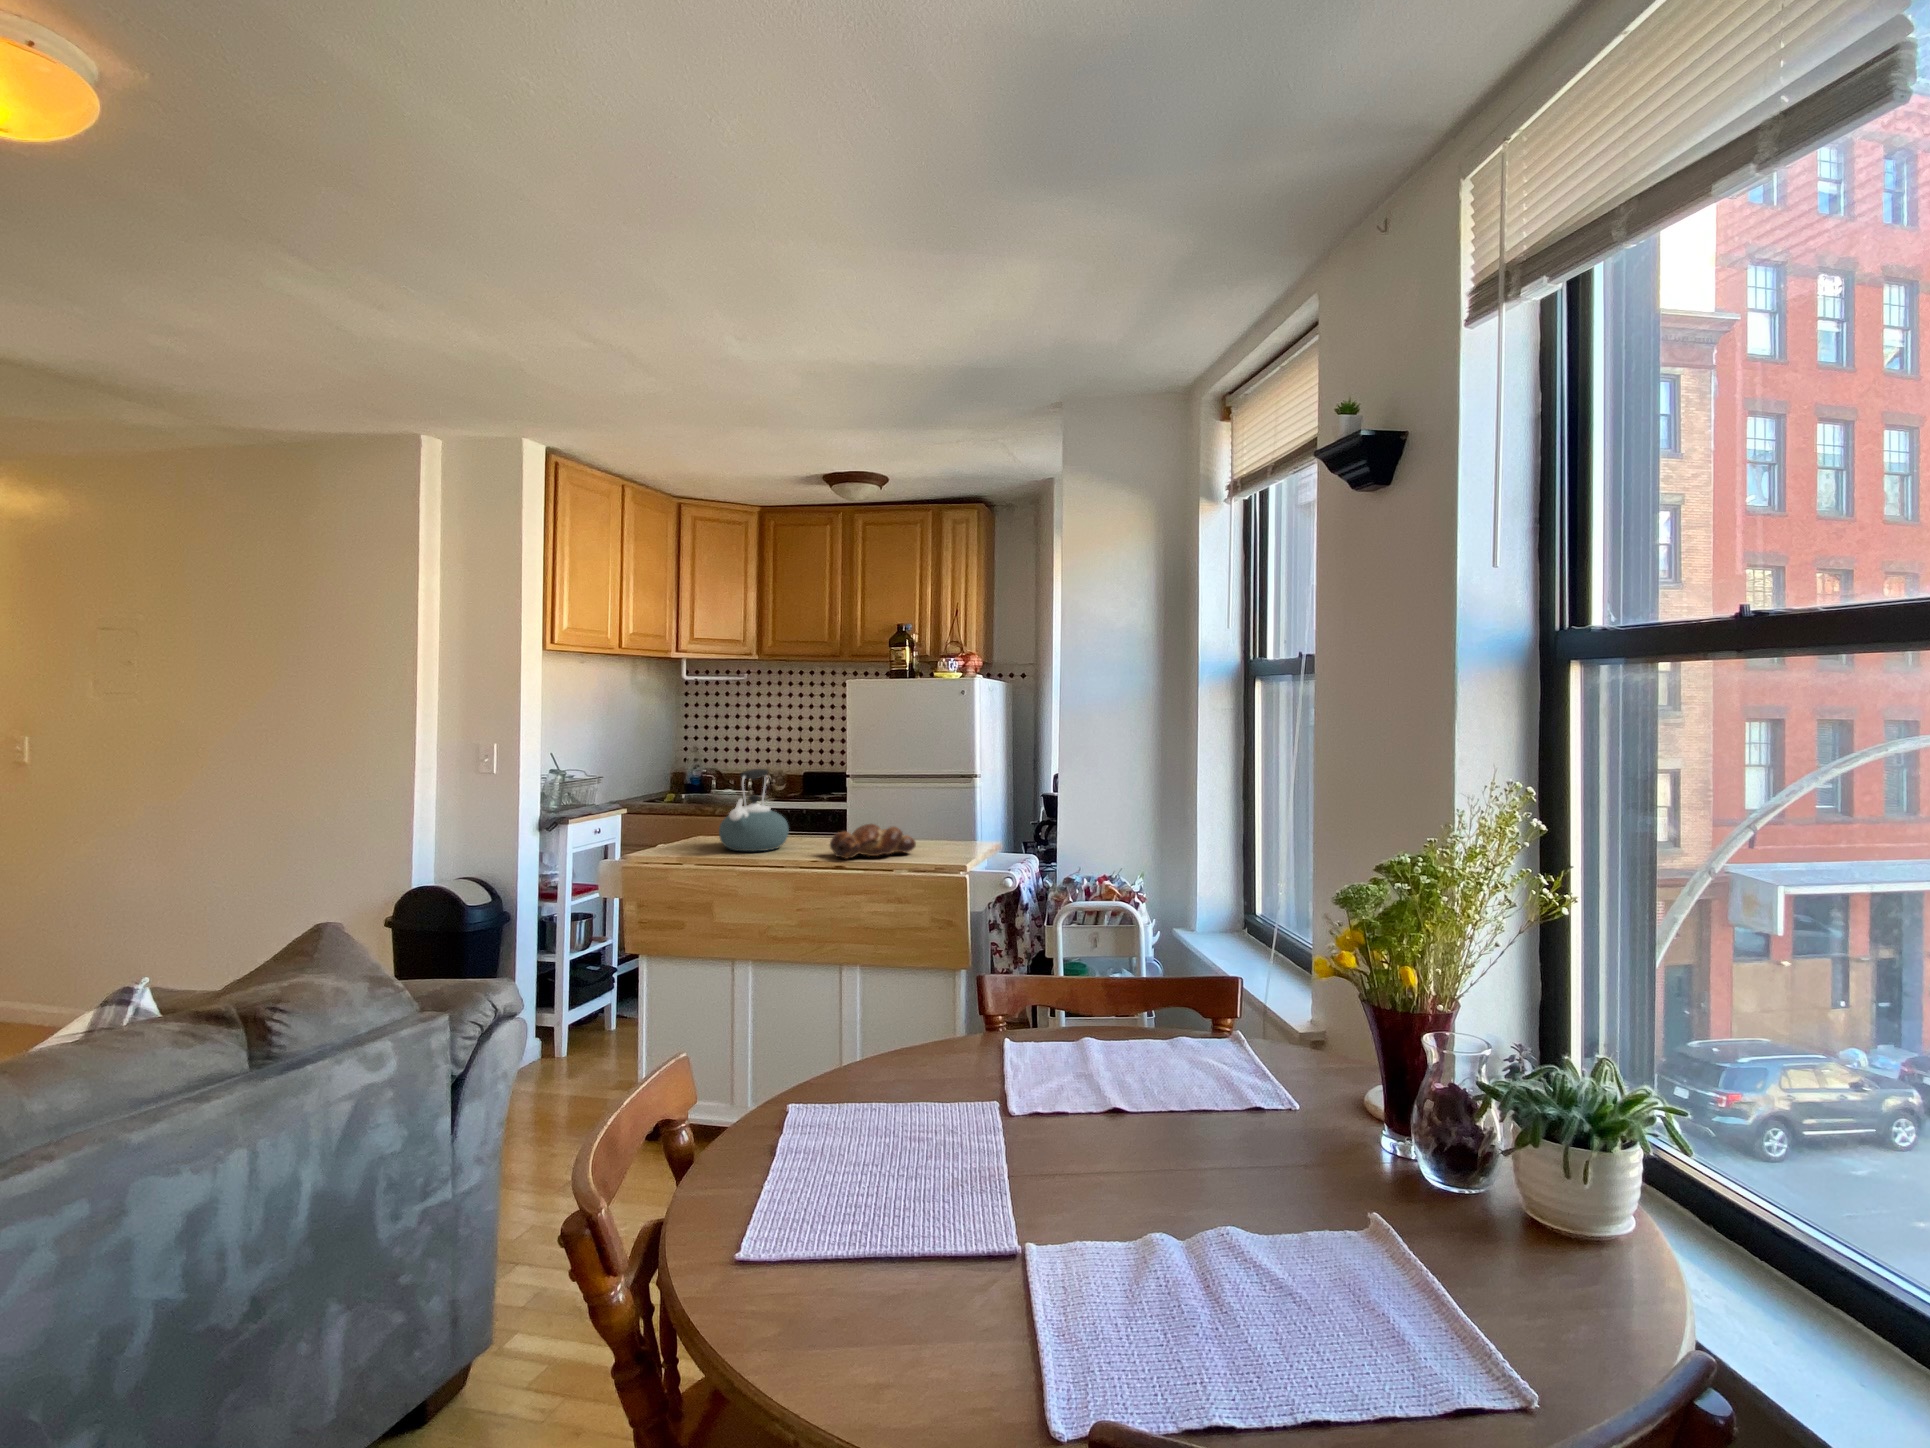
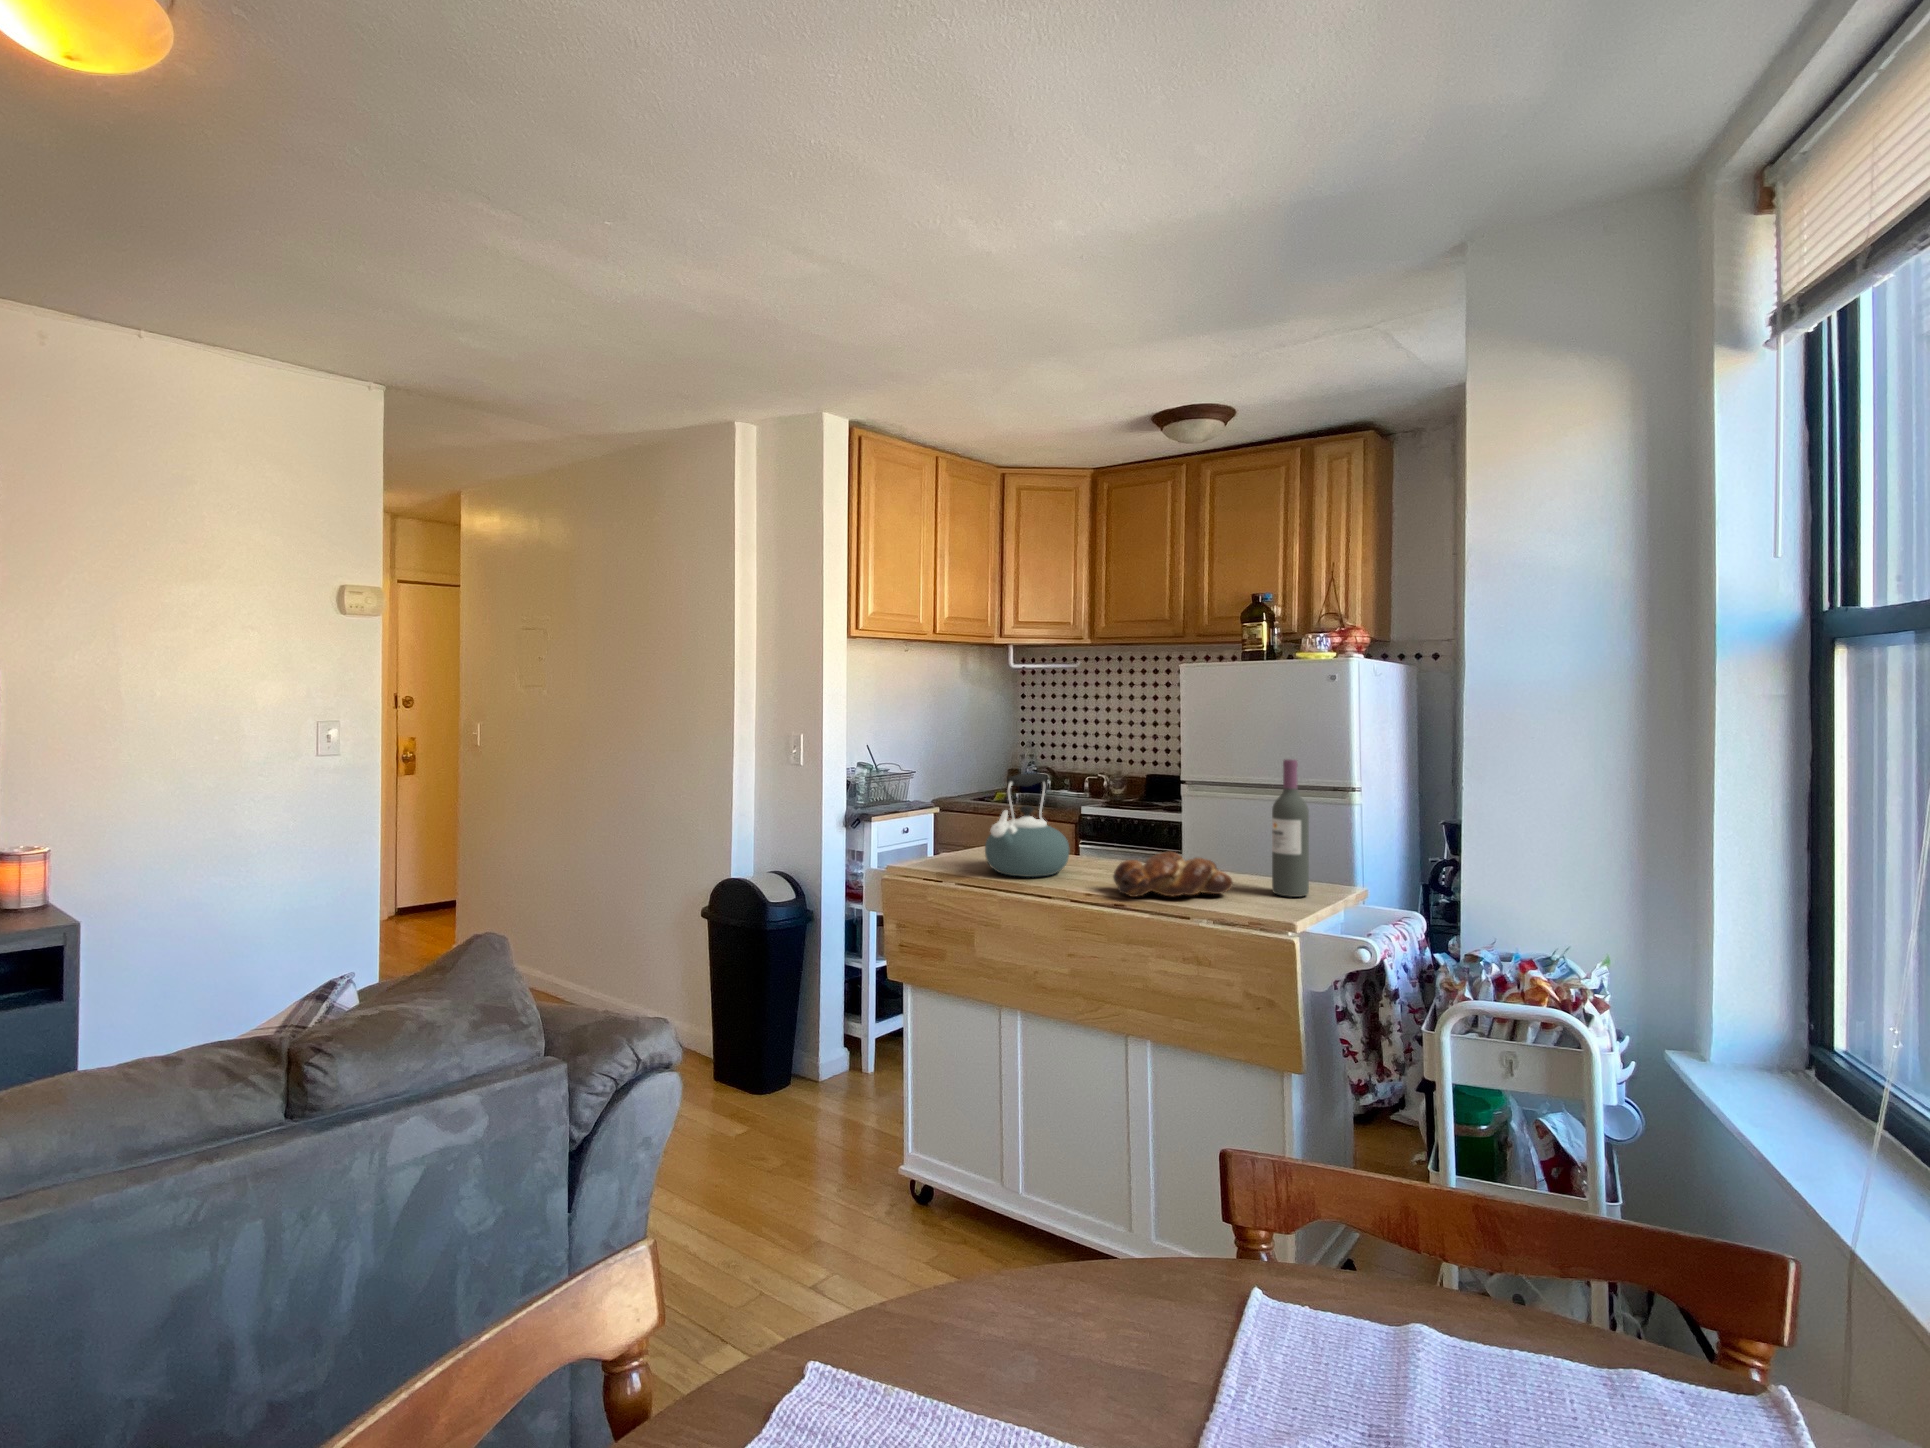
wine bottle: none [941,753,966,851] -> present [1272,759,1309,897]

